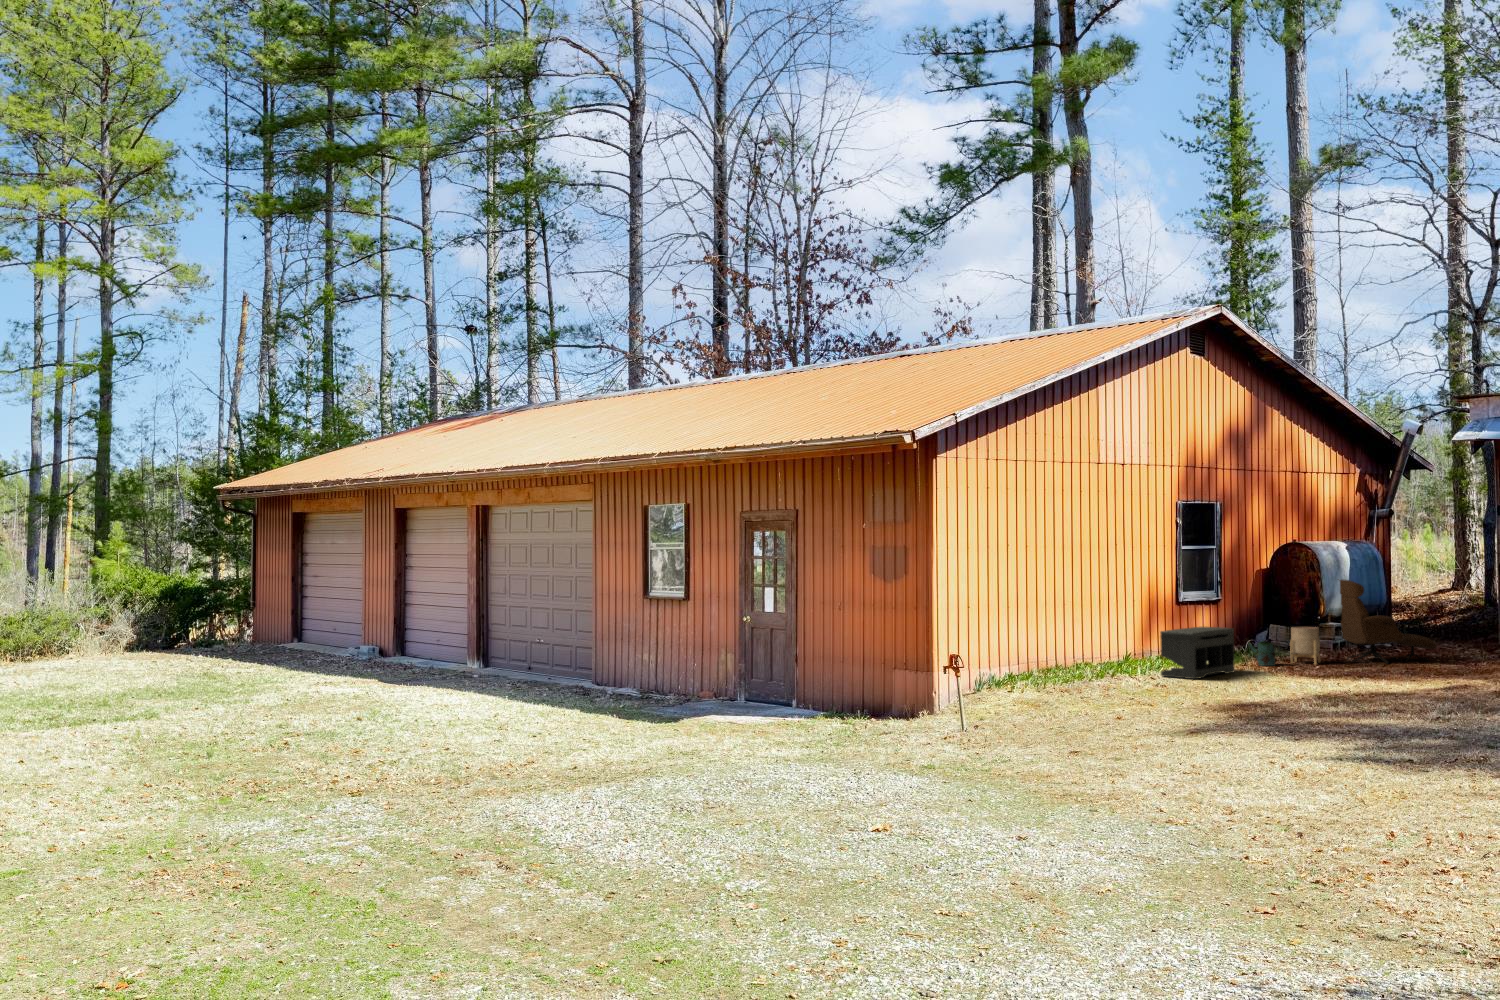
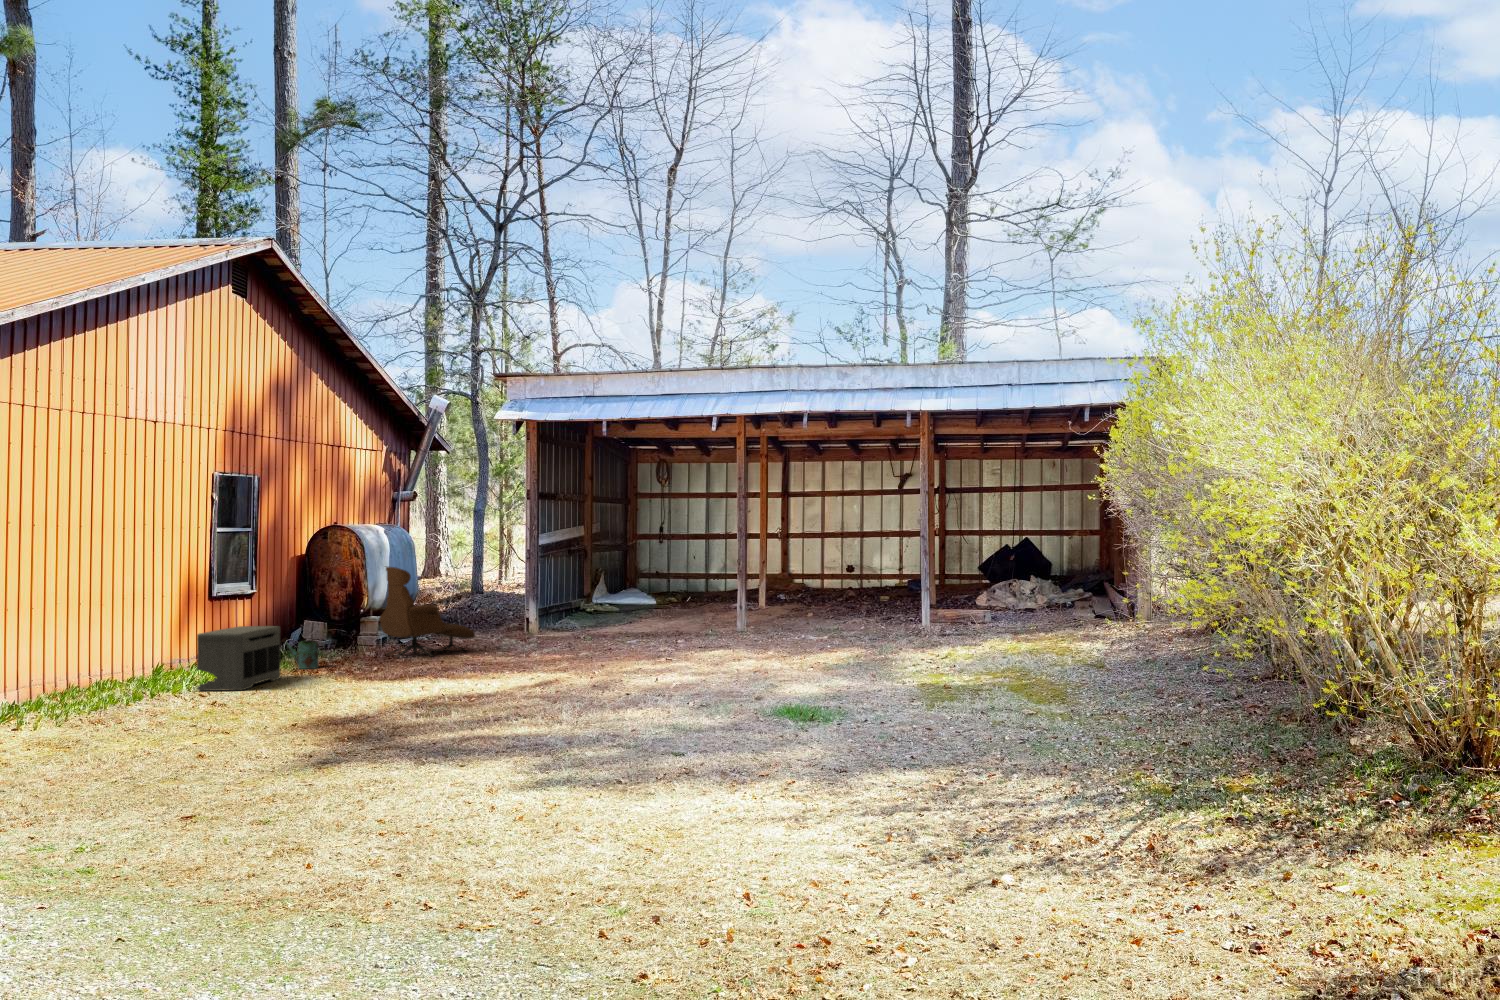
planter: present [1290,627,1320,664] -> none [333,621,363,664]

